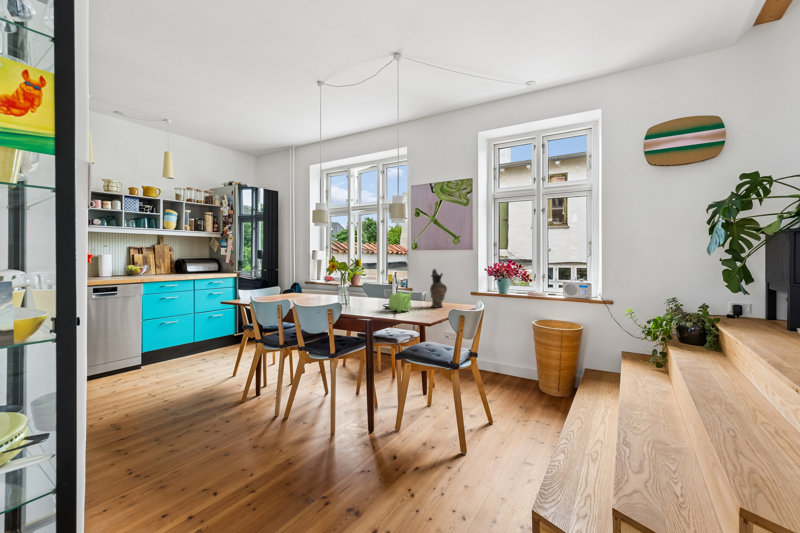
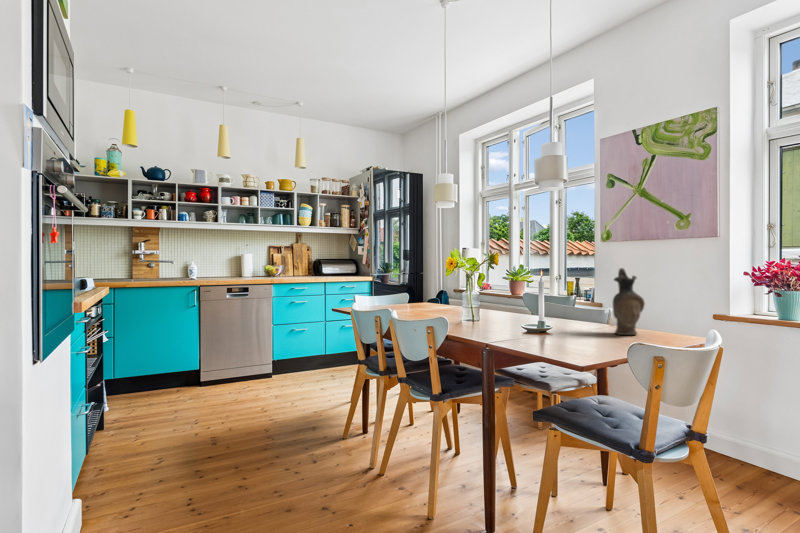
teapot: present [388,291,412,312] -> none [531,304,575,339]

